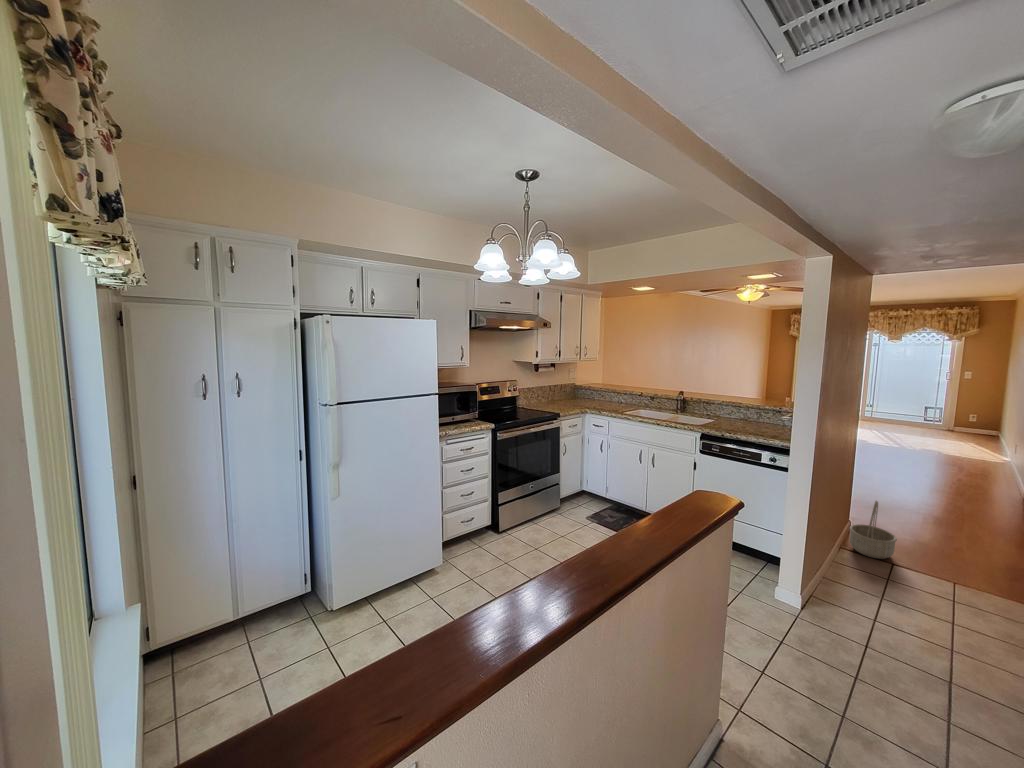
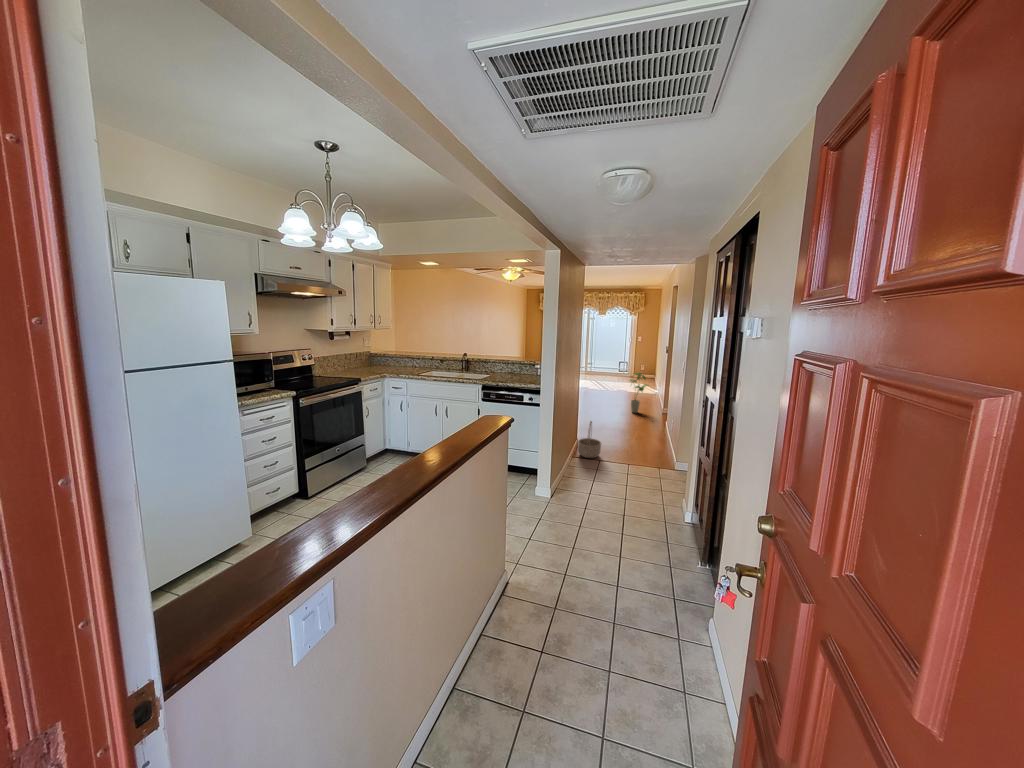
house plant: none [948,431,1000,494] -> present [630,373,648,413]

